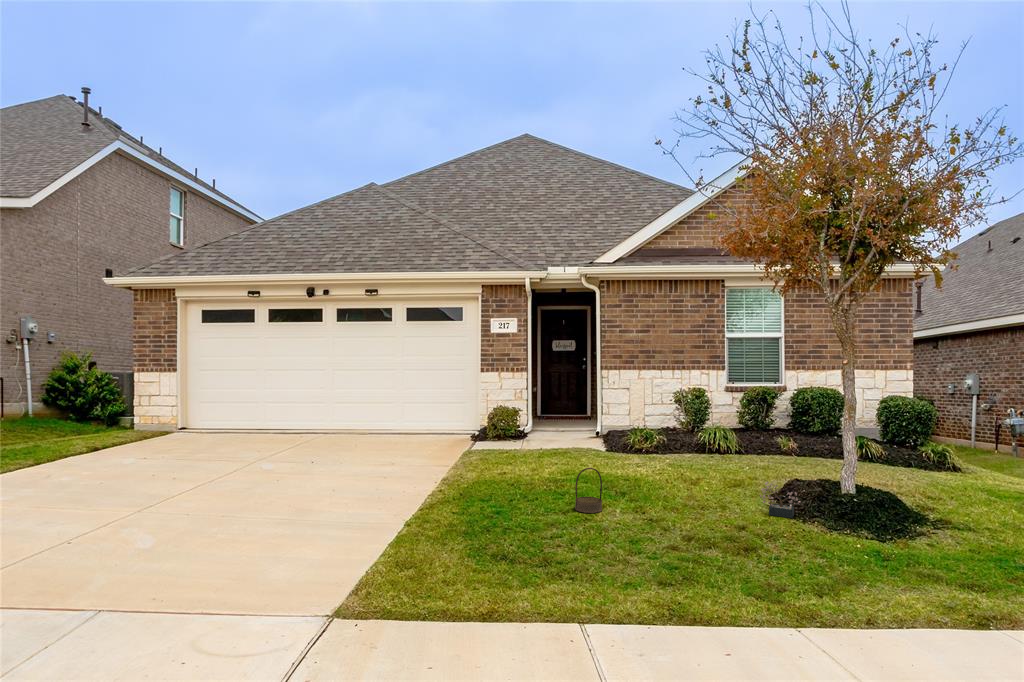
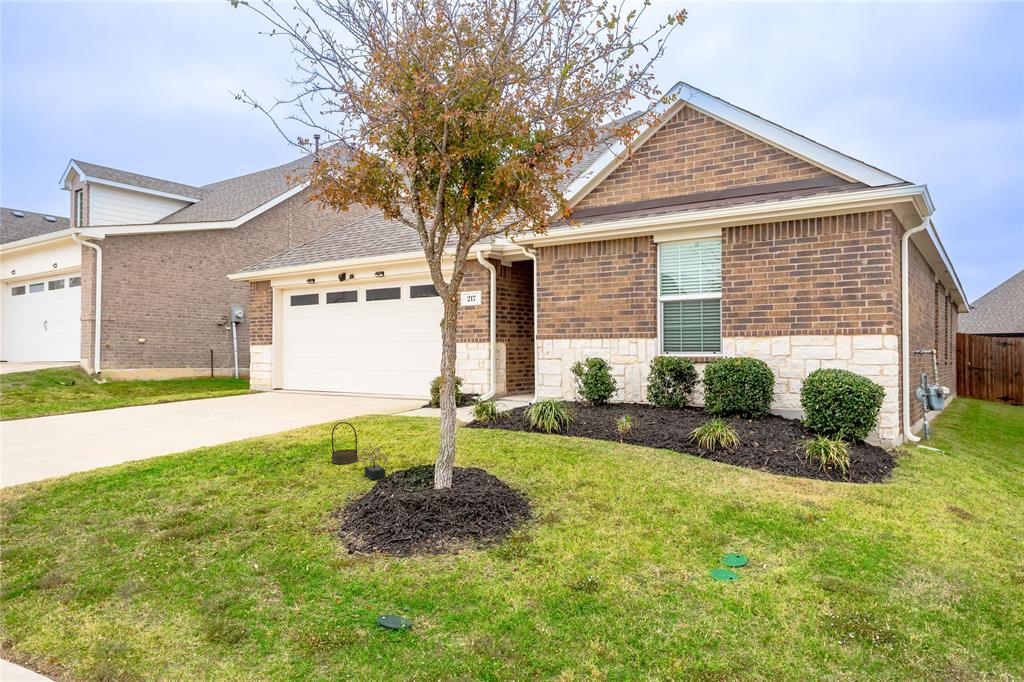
basket: present [575,468,602,513] -> present [332,422,358,464]

